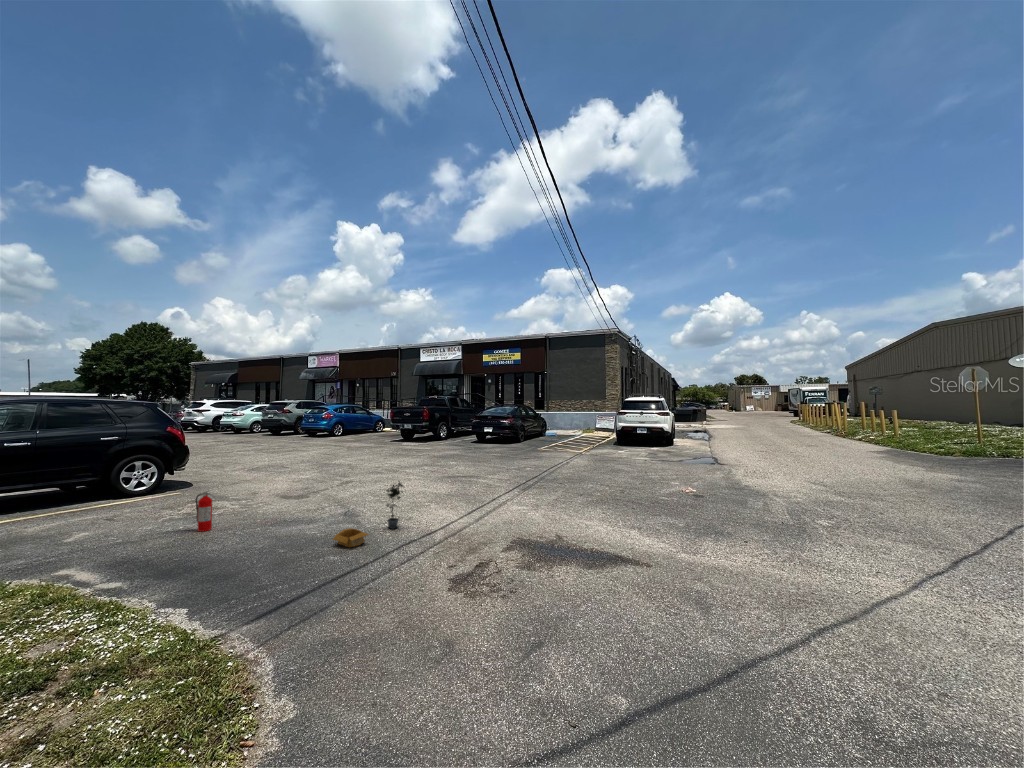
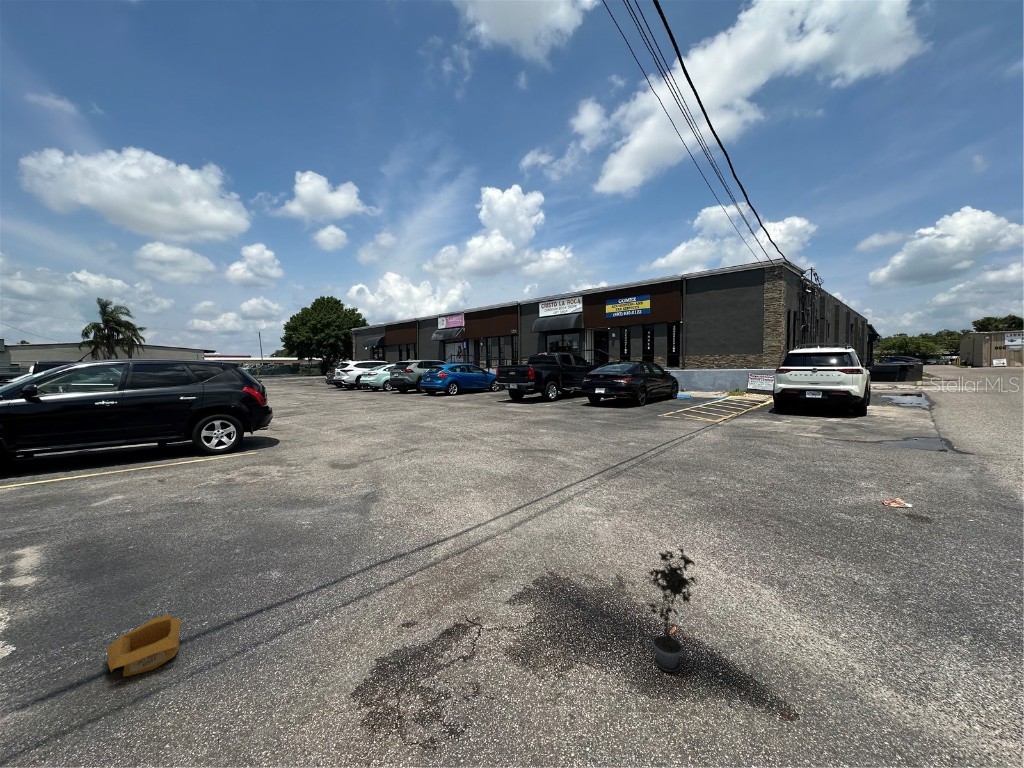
potted plant: present [386,482,404,529] -> present [645,548,697,672]
fire extinguisher: present [196,490,214,532] -> none [30,500,62,566]

